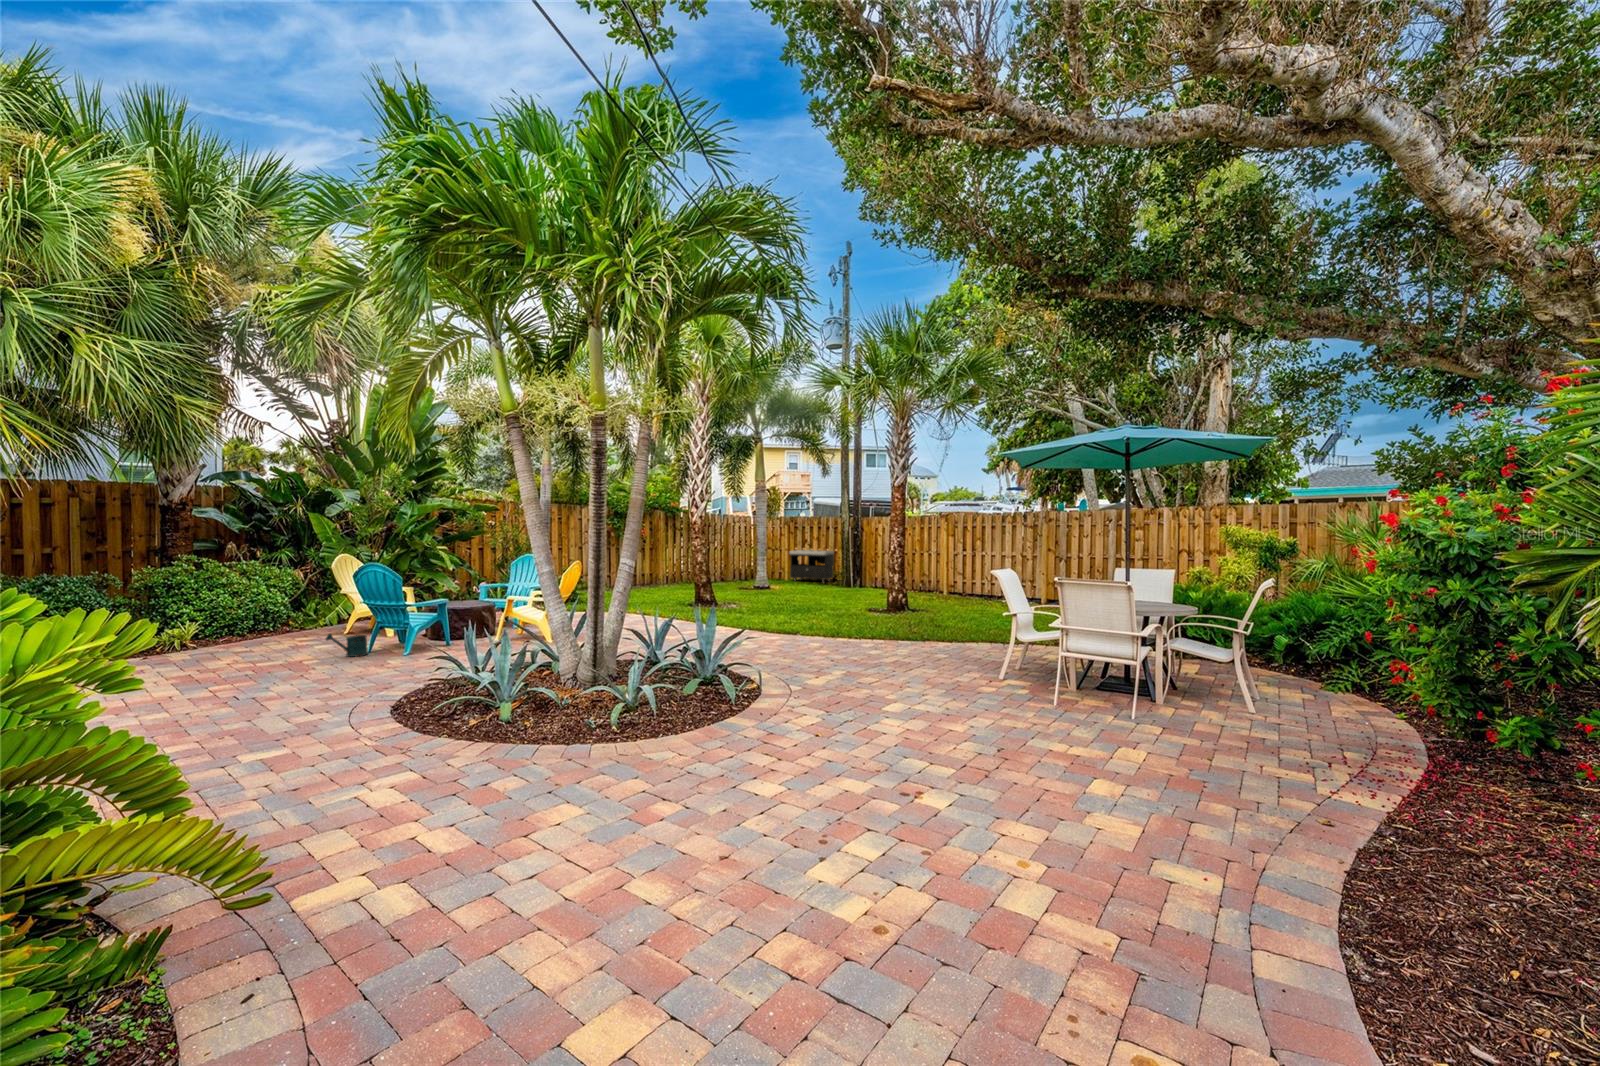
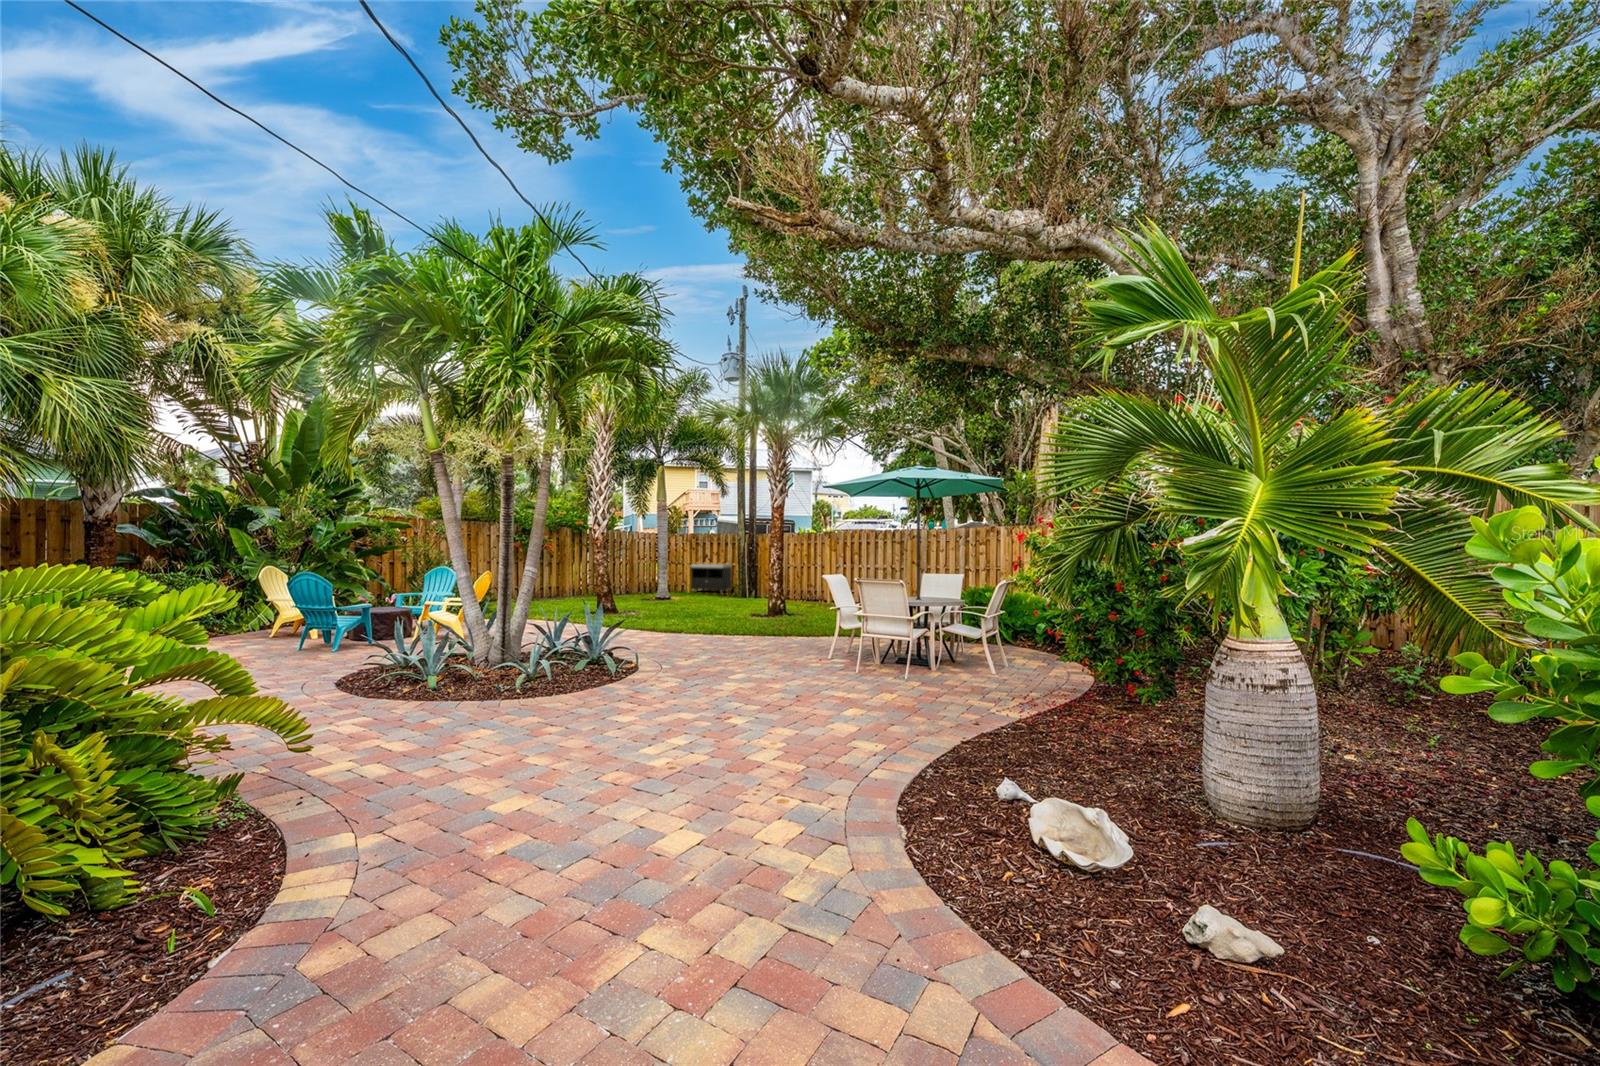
watering can: present [326,634,368,657] -> none [258,632,302,655]

